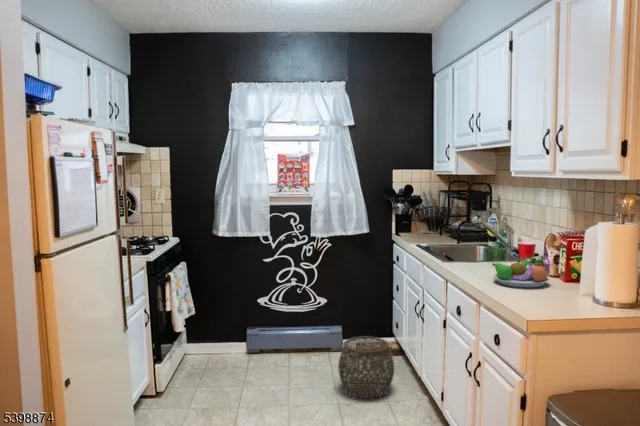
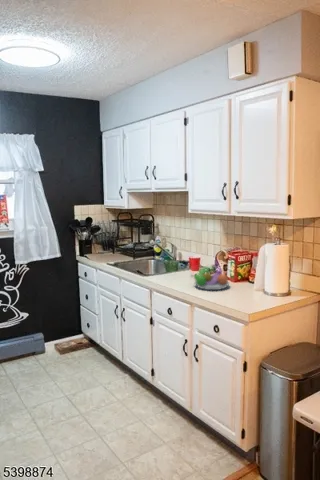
woven basket: present [338,336,394,398] -> none [59,338,104,388]

